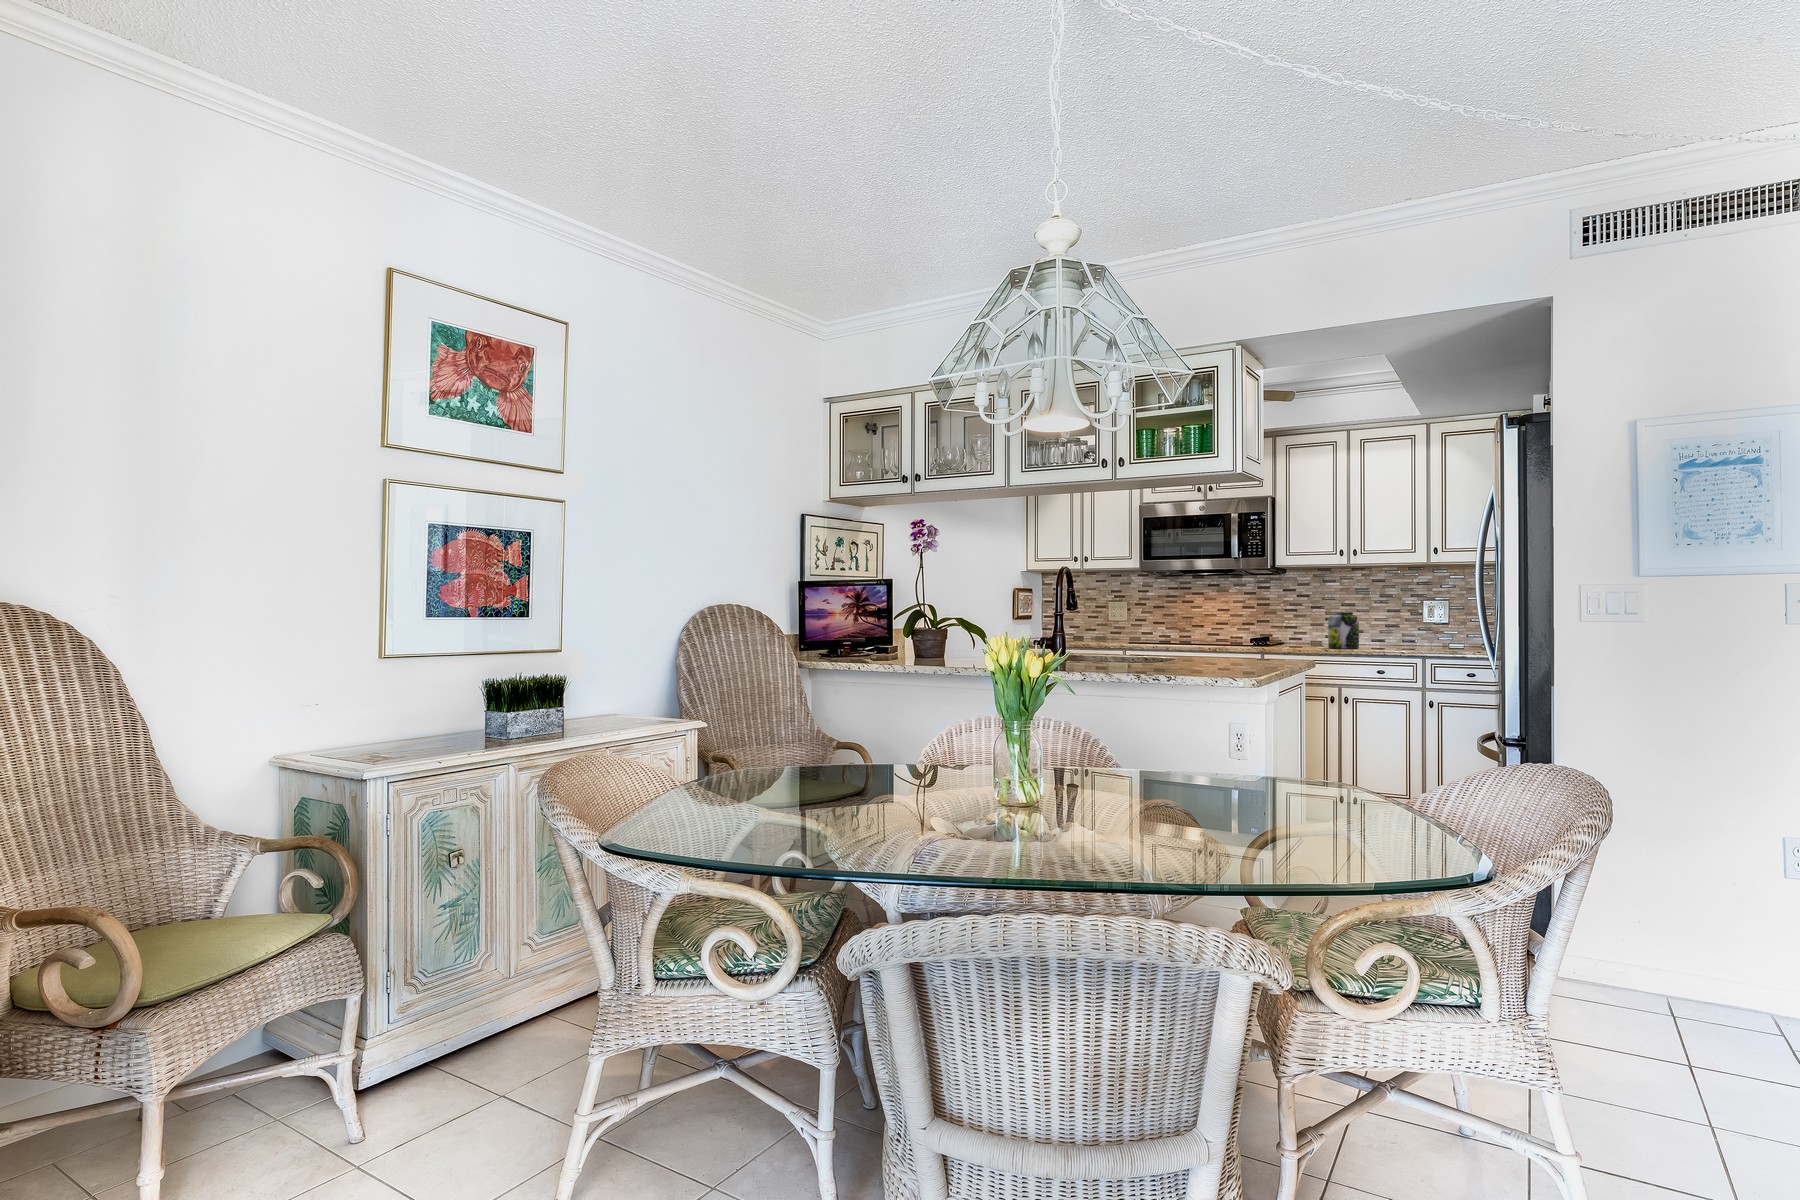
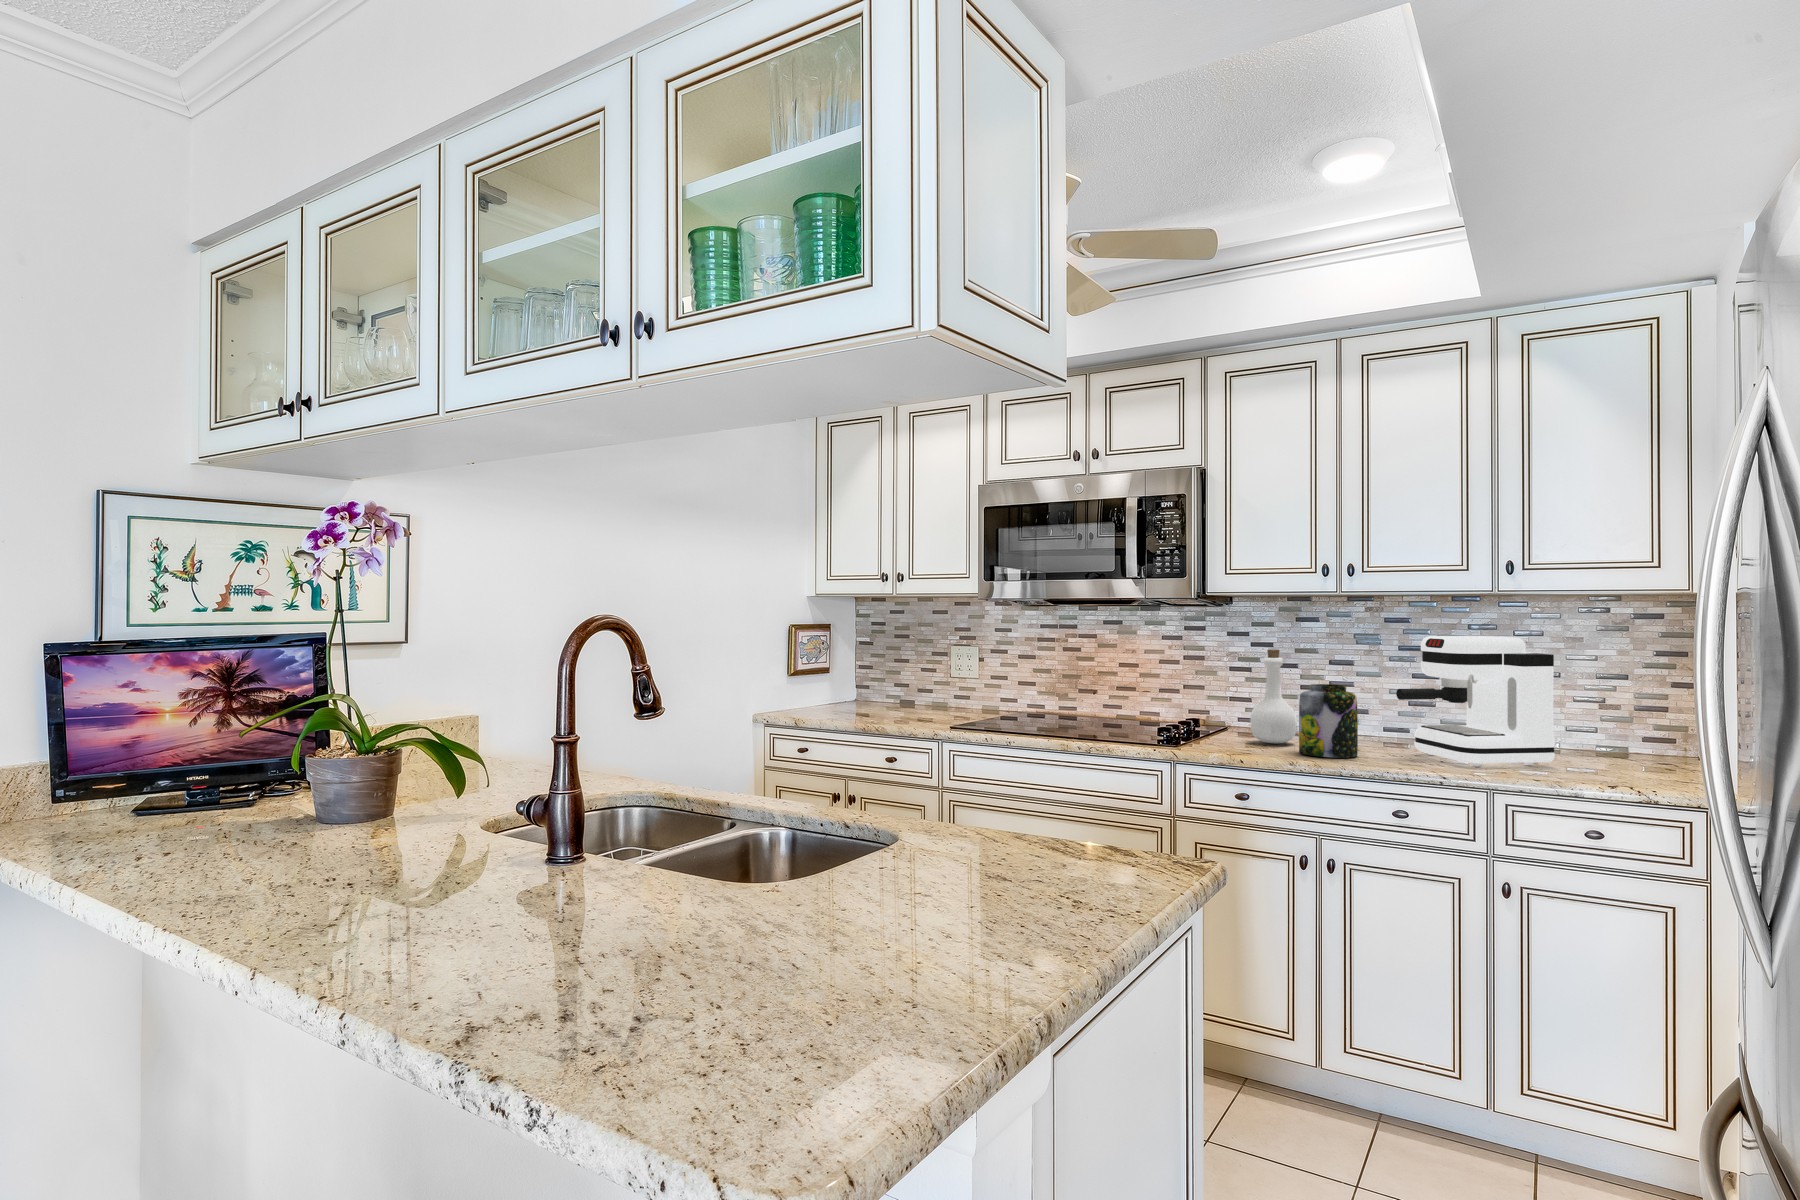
coffee maker: none [1379,586,1457,650] -> present [1396,636,1555,766]
bottle: none [1300,596,1326,646] -> present [1250,649,1297,743]

